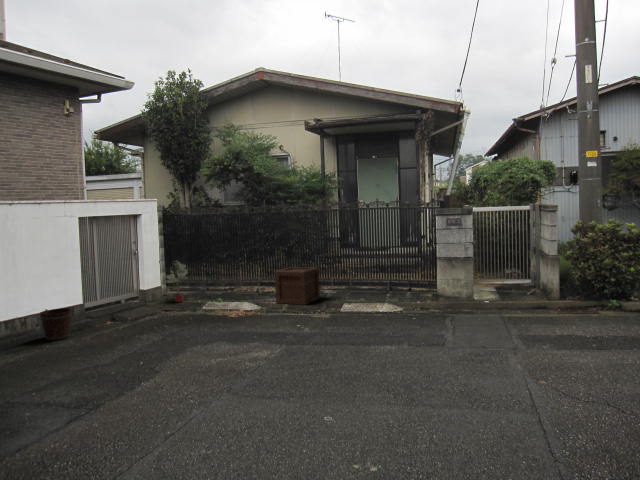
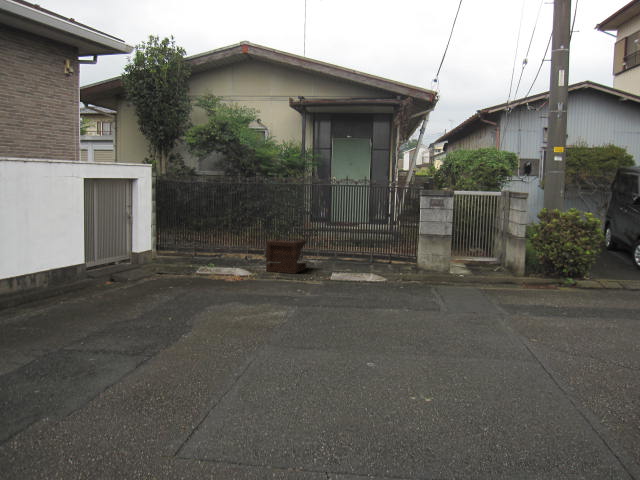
potted tree: present [166,261,187,303] -> none [155,226,177,268]
bucket: present [40,308,72,341] -> none [50,267,81,298]

